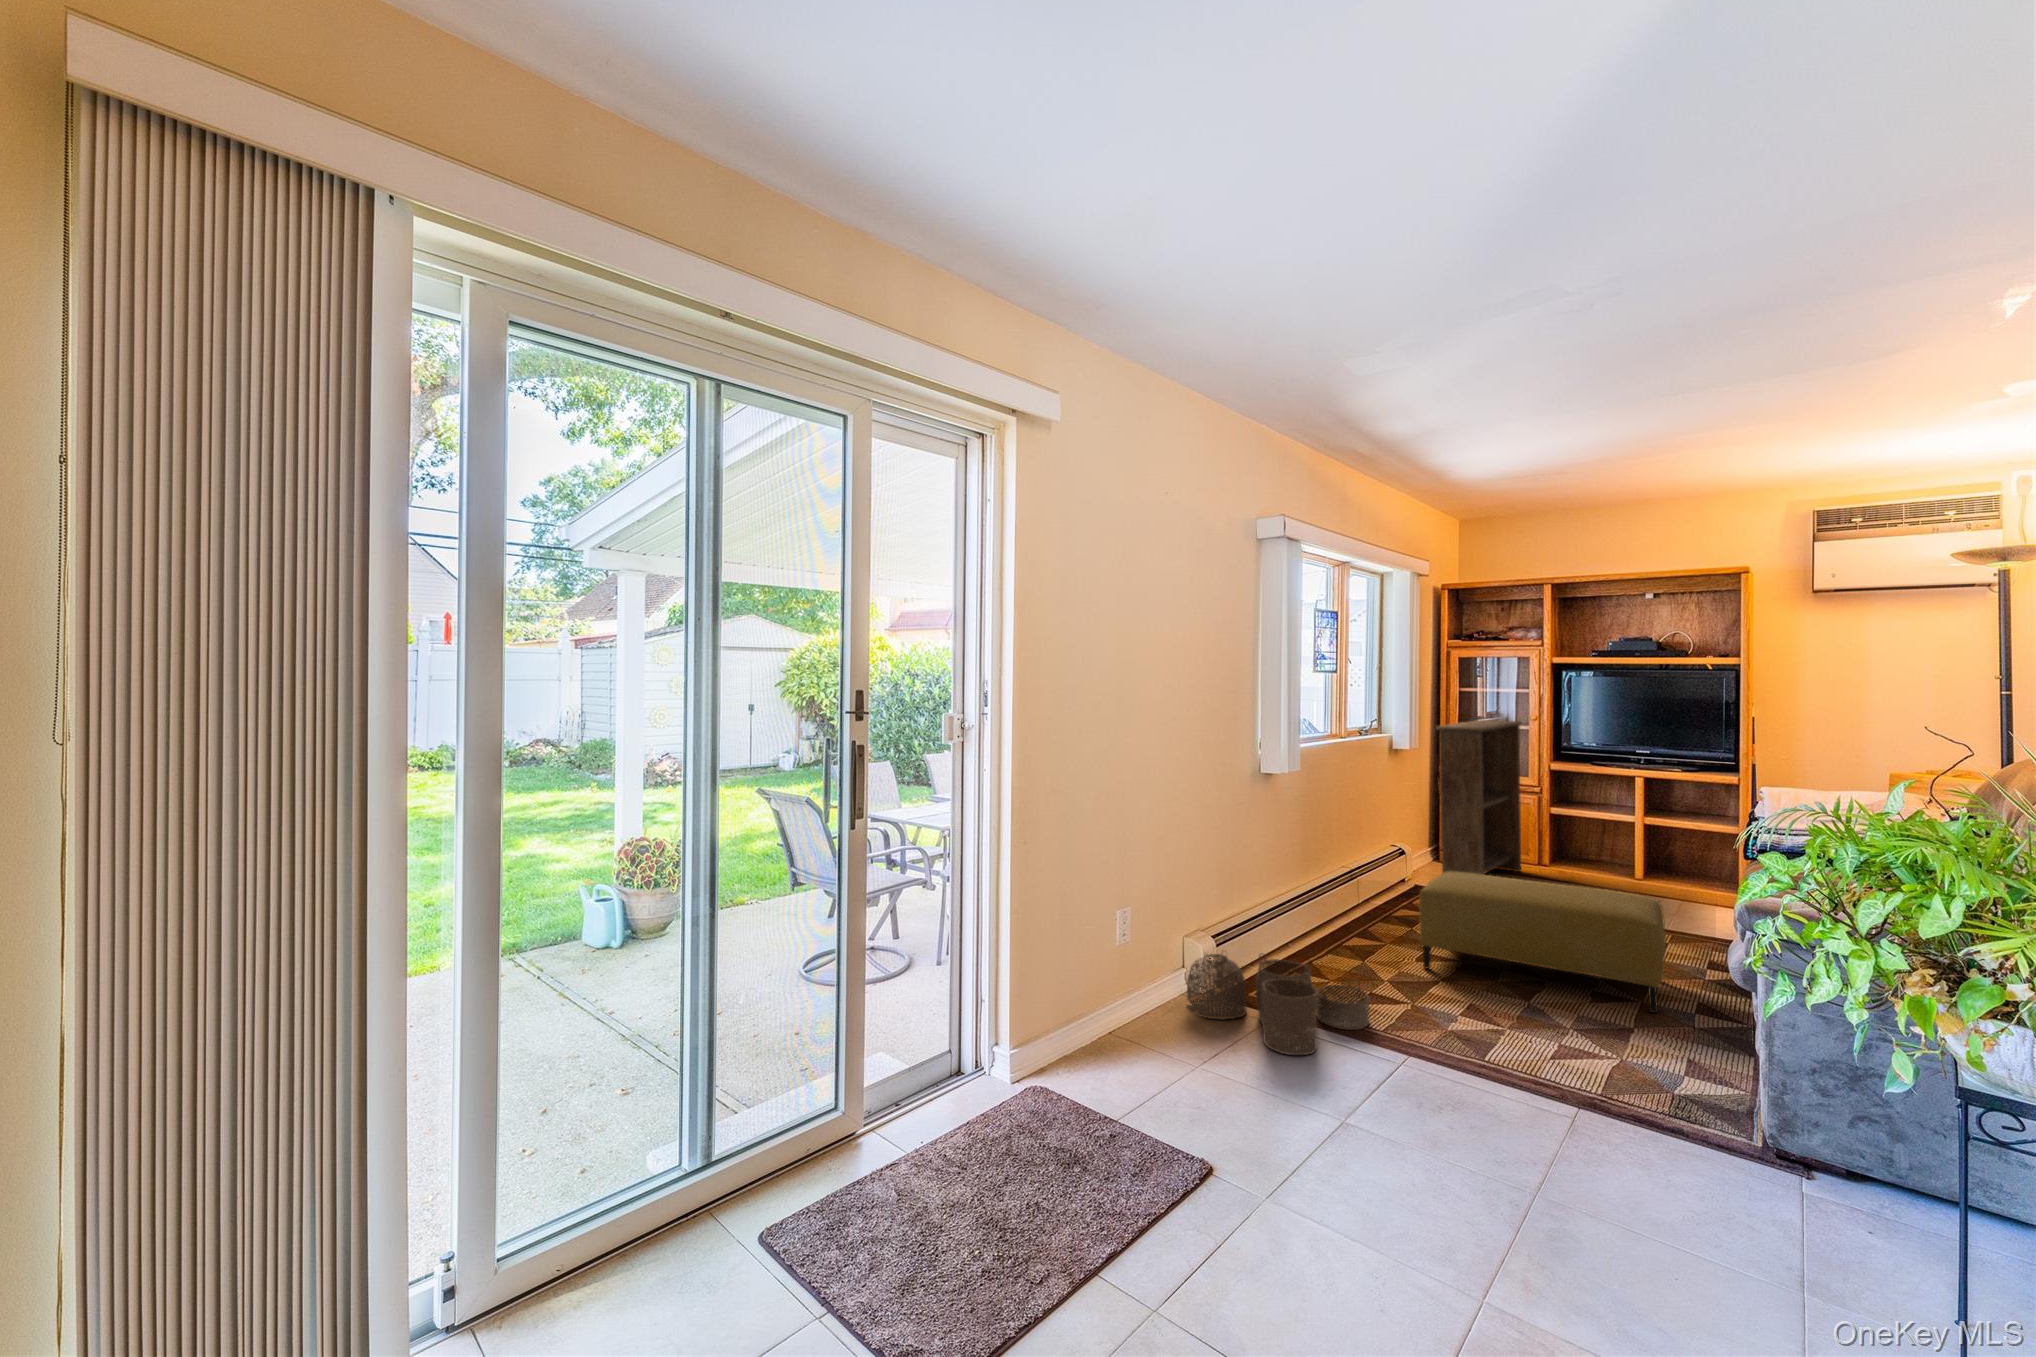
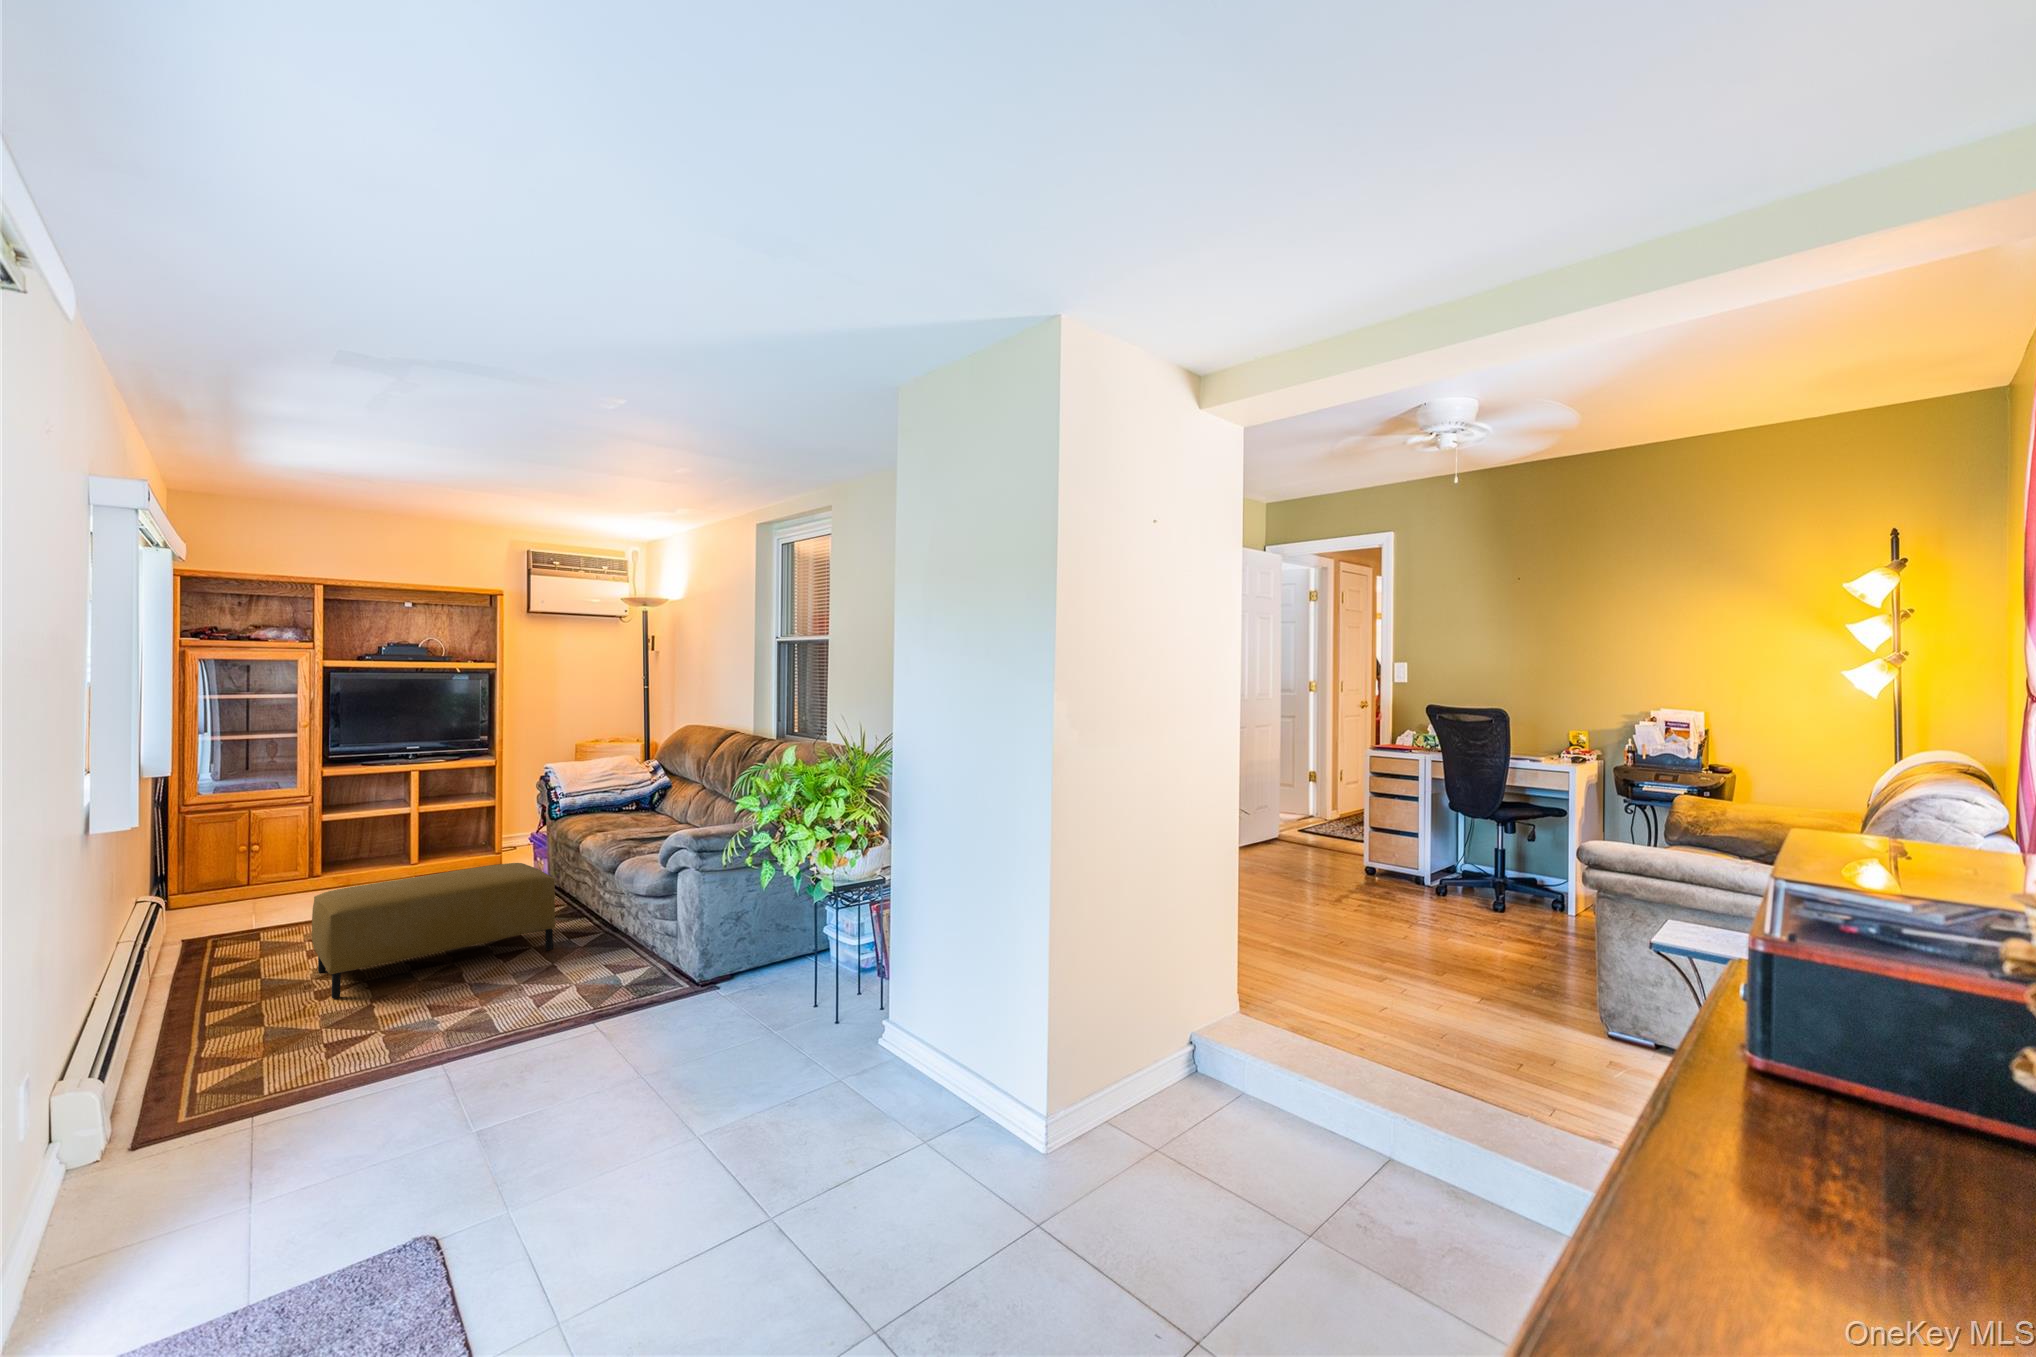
bookshelf: present [1436,720,1522,875] -> none [220,728,293,929]
woven basket: present [1186,954,1370,1055] -> none [77,1022,360,1173]

